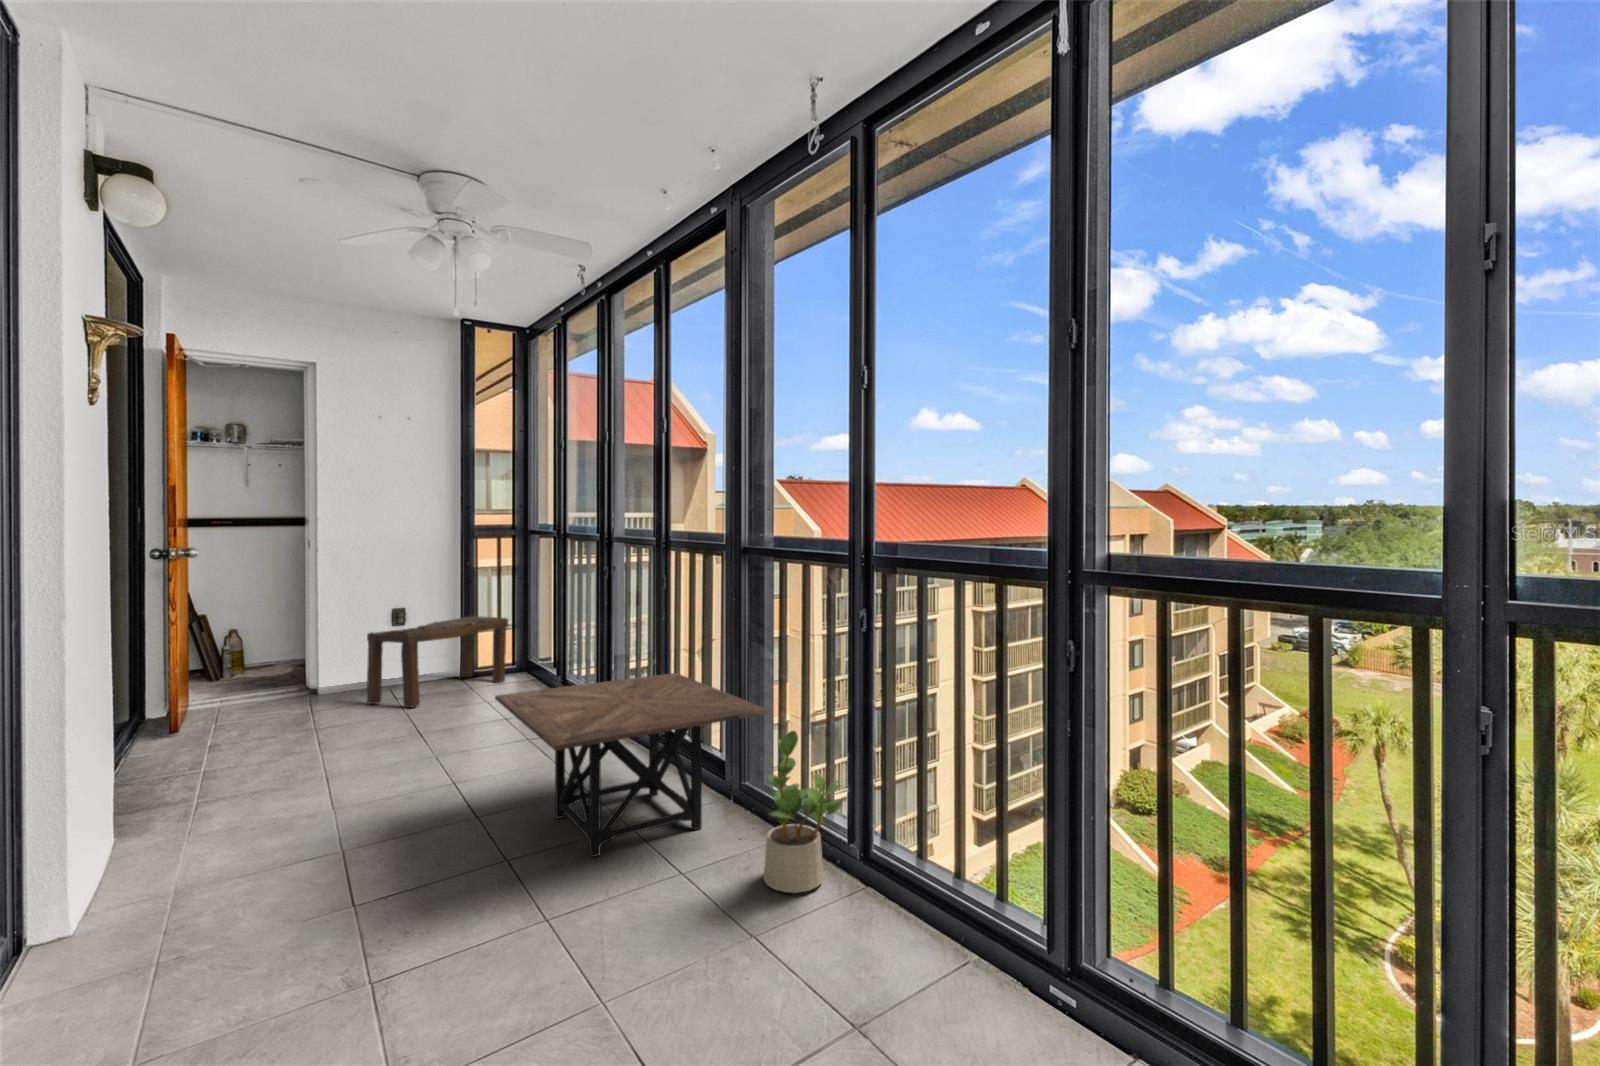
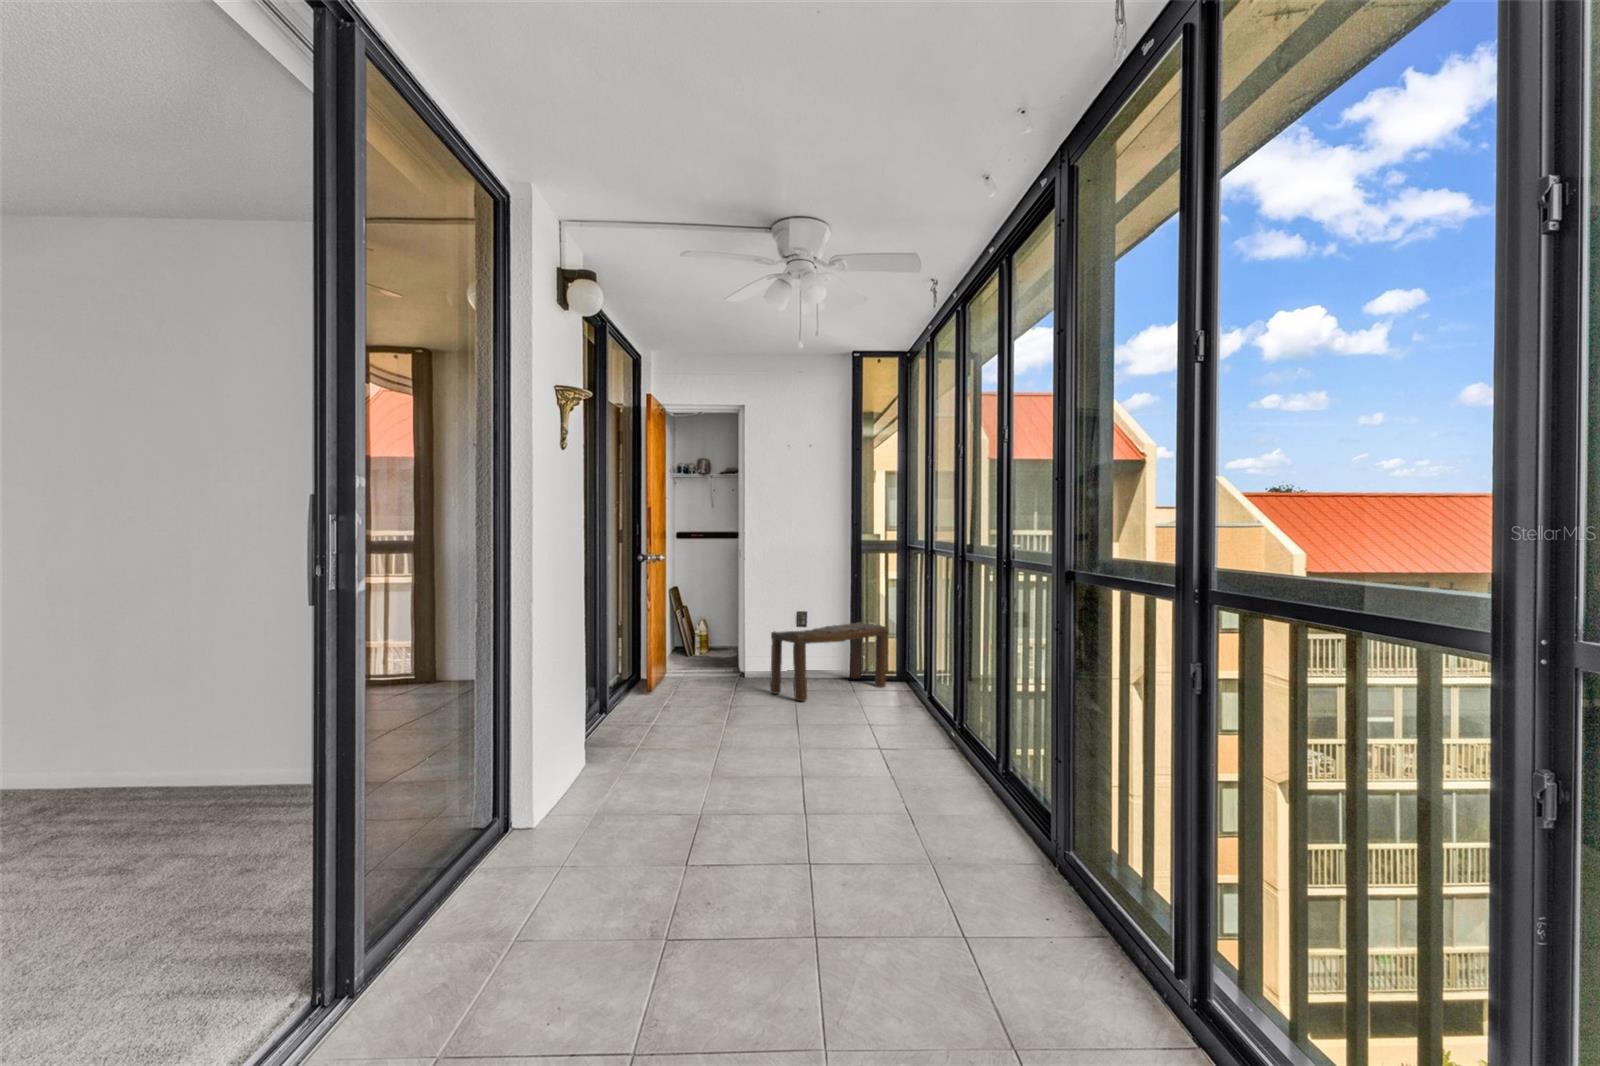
side table: present [495,673,769,857] -> none [820,704,1086,890]
potted plant: present [764,731,842,893] -> none [1055,803,1166,1015]

